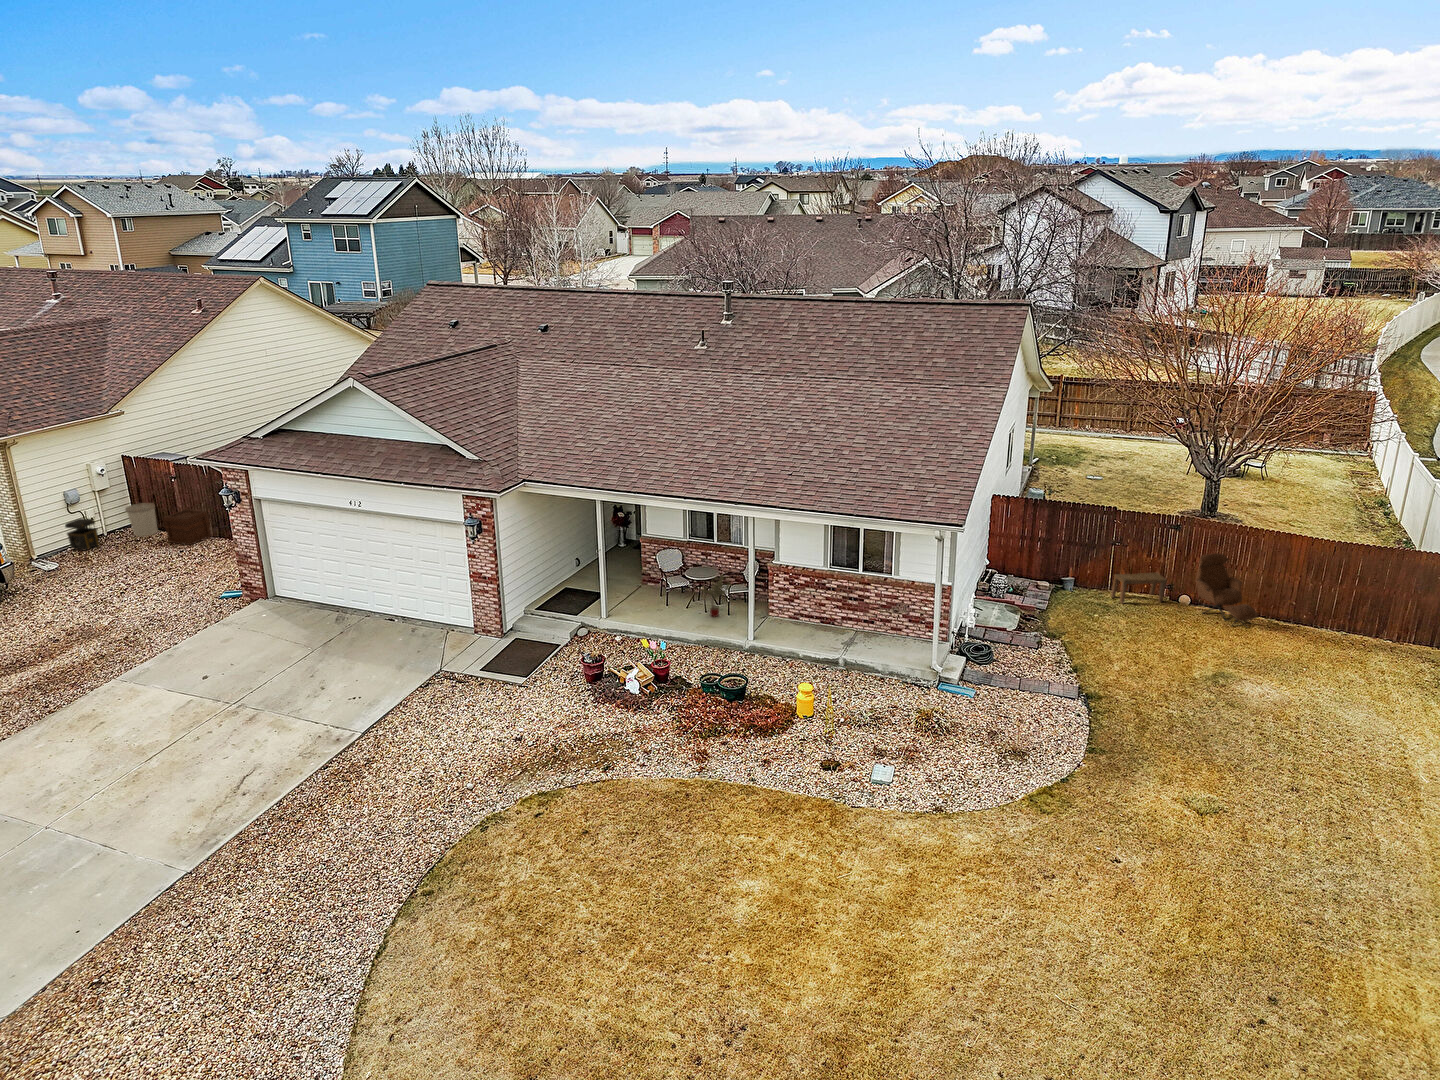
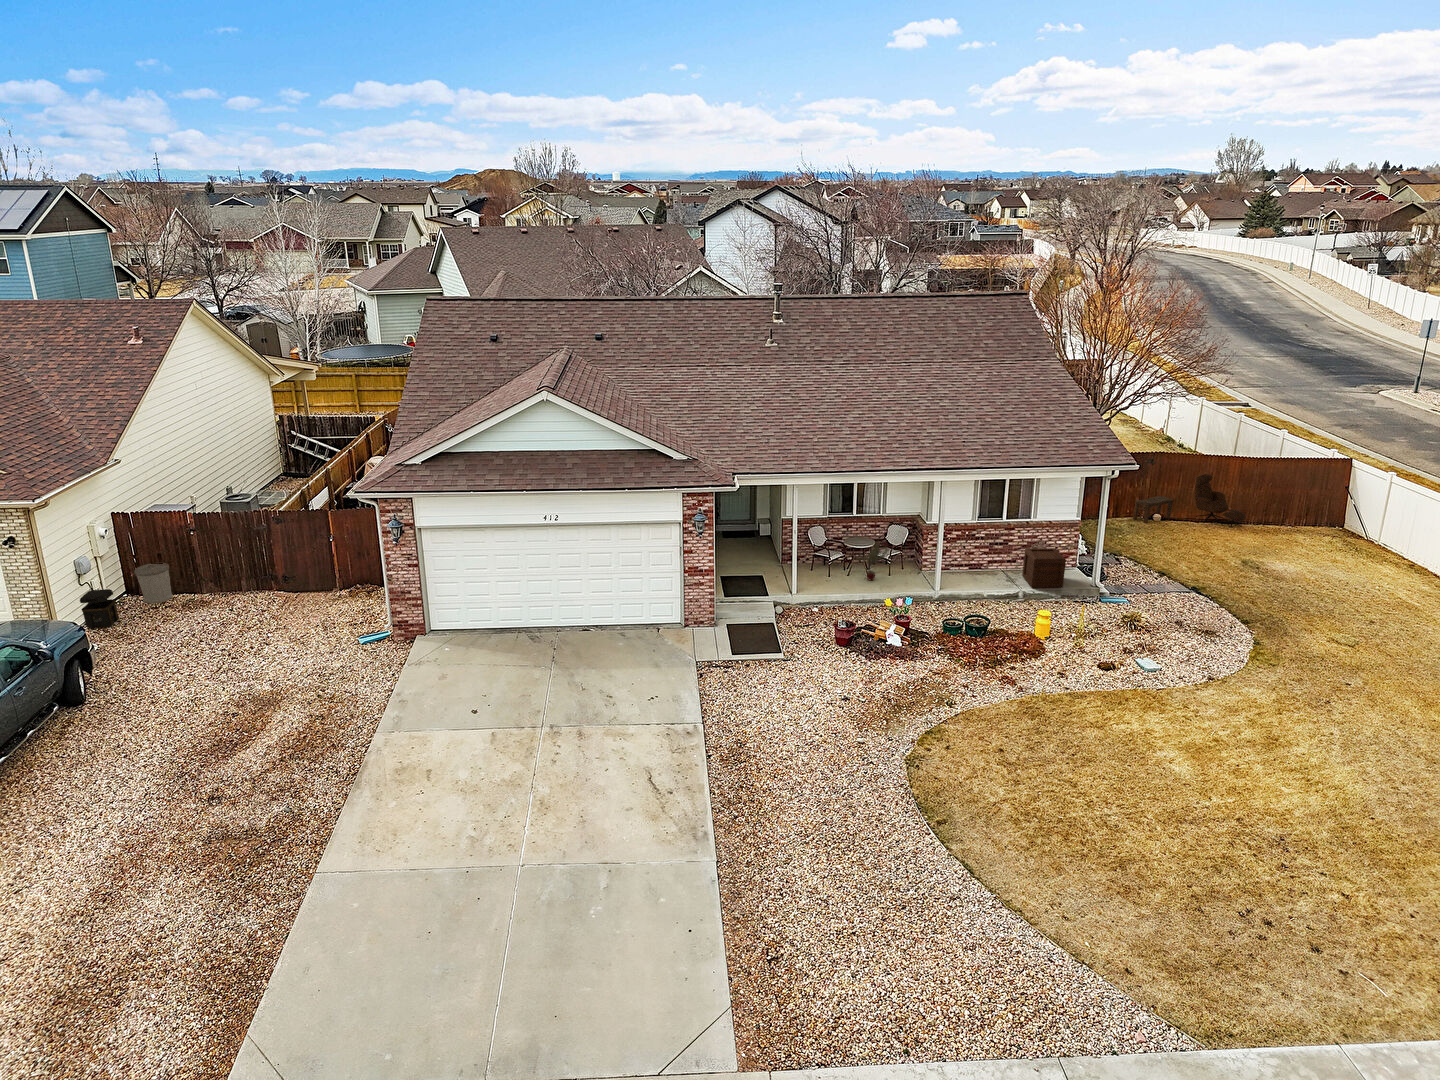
wooden crate: present [163,509,212,545] -> present [1022,548,1066,588]

